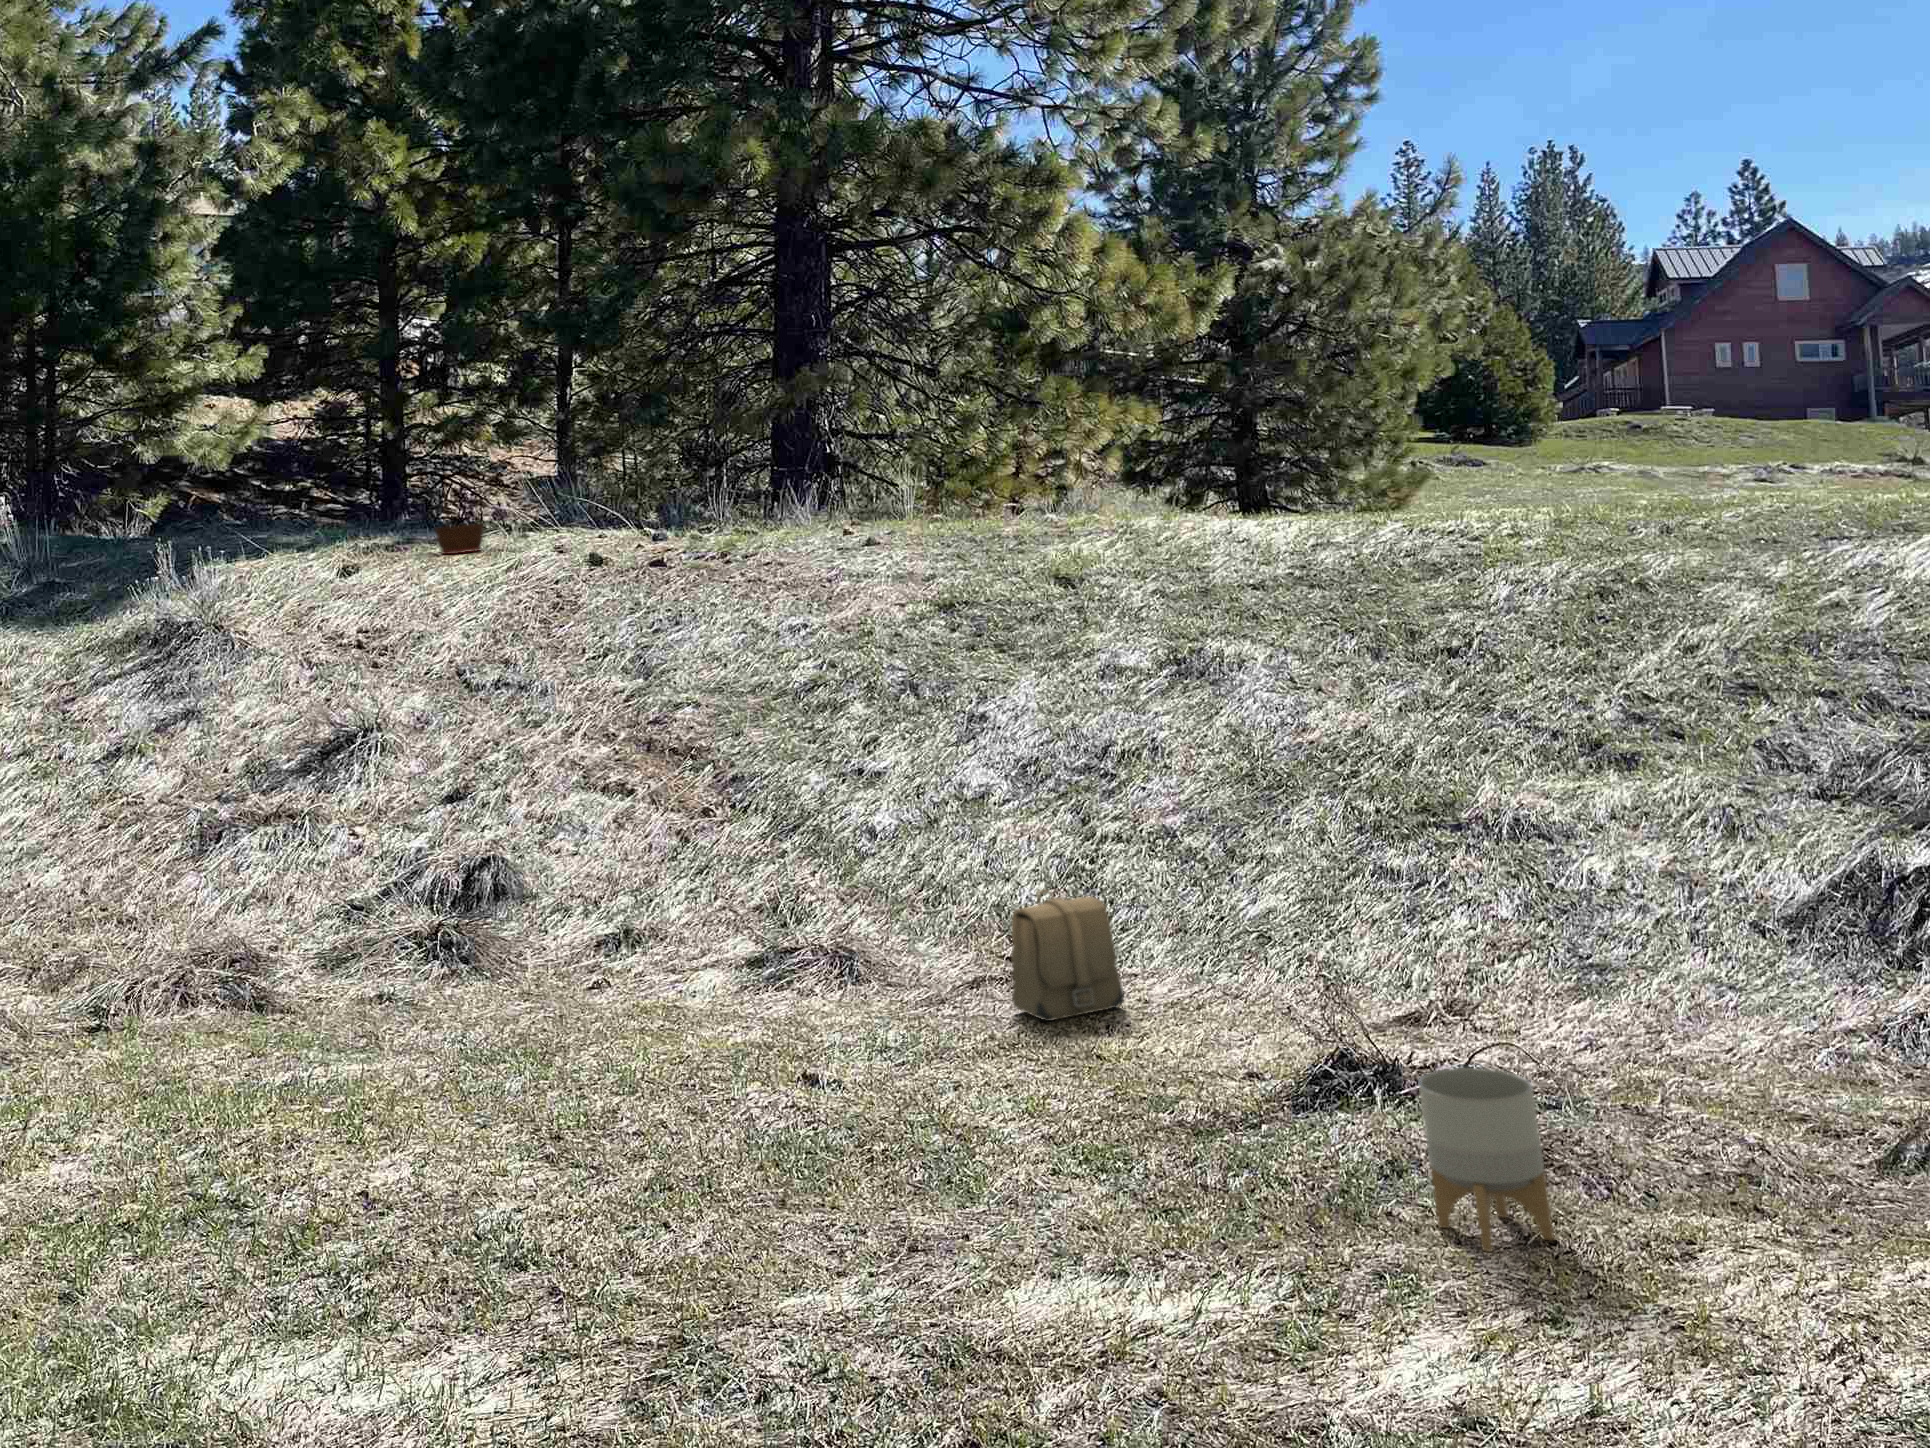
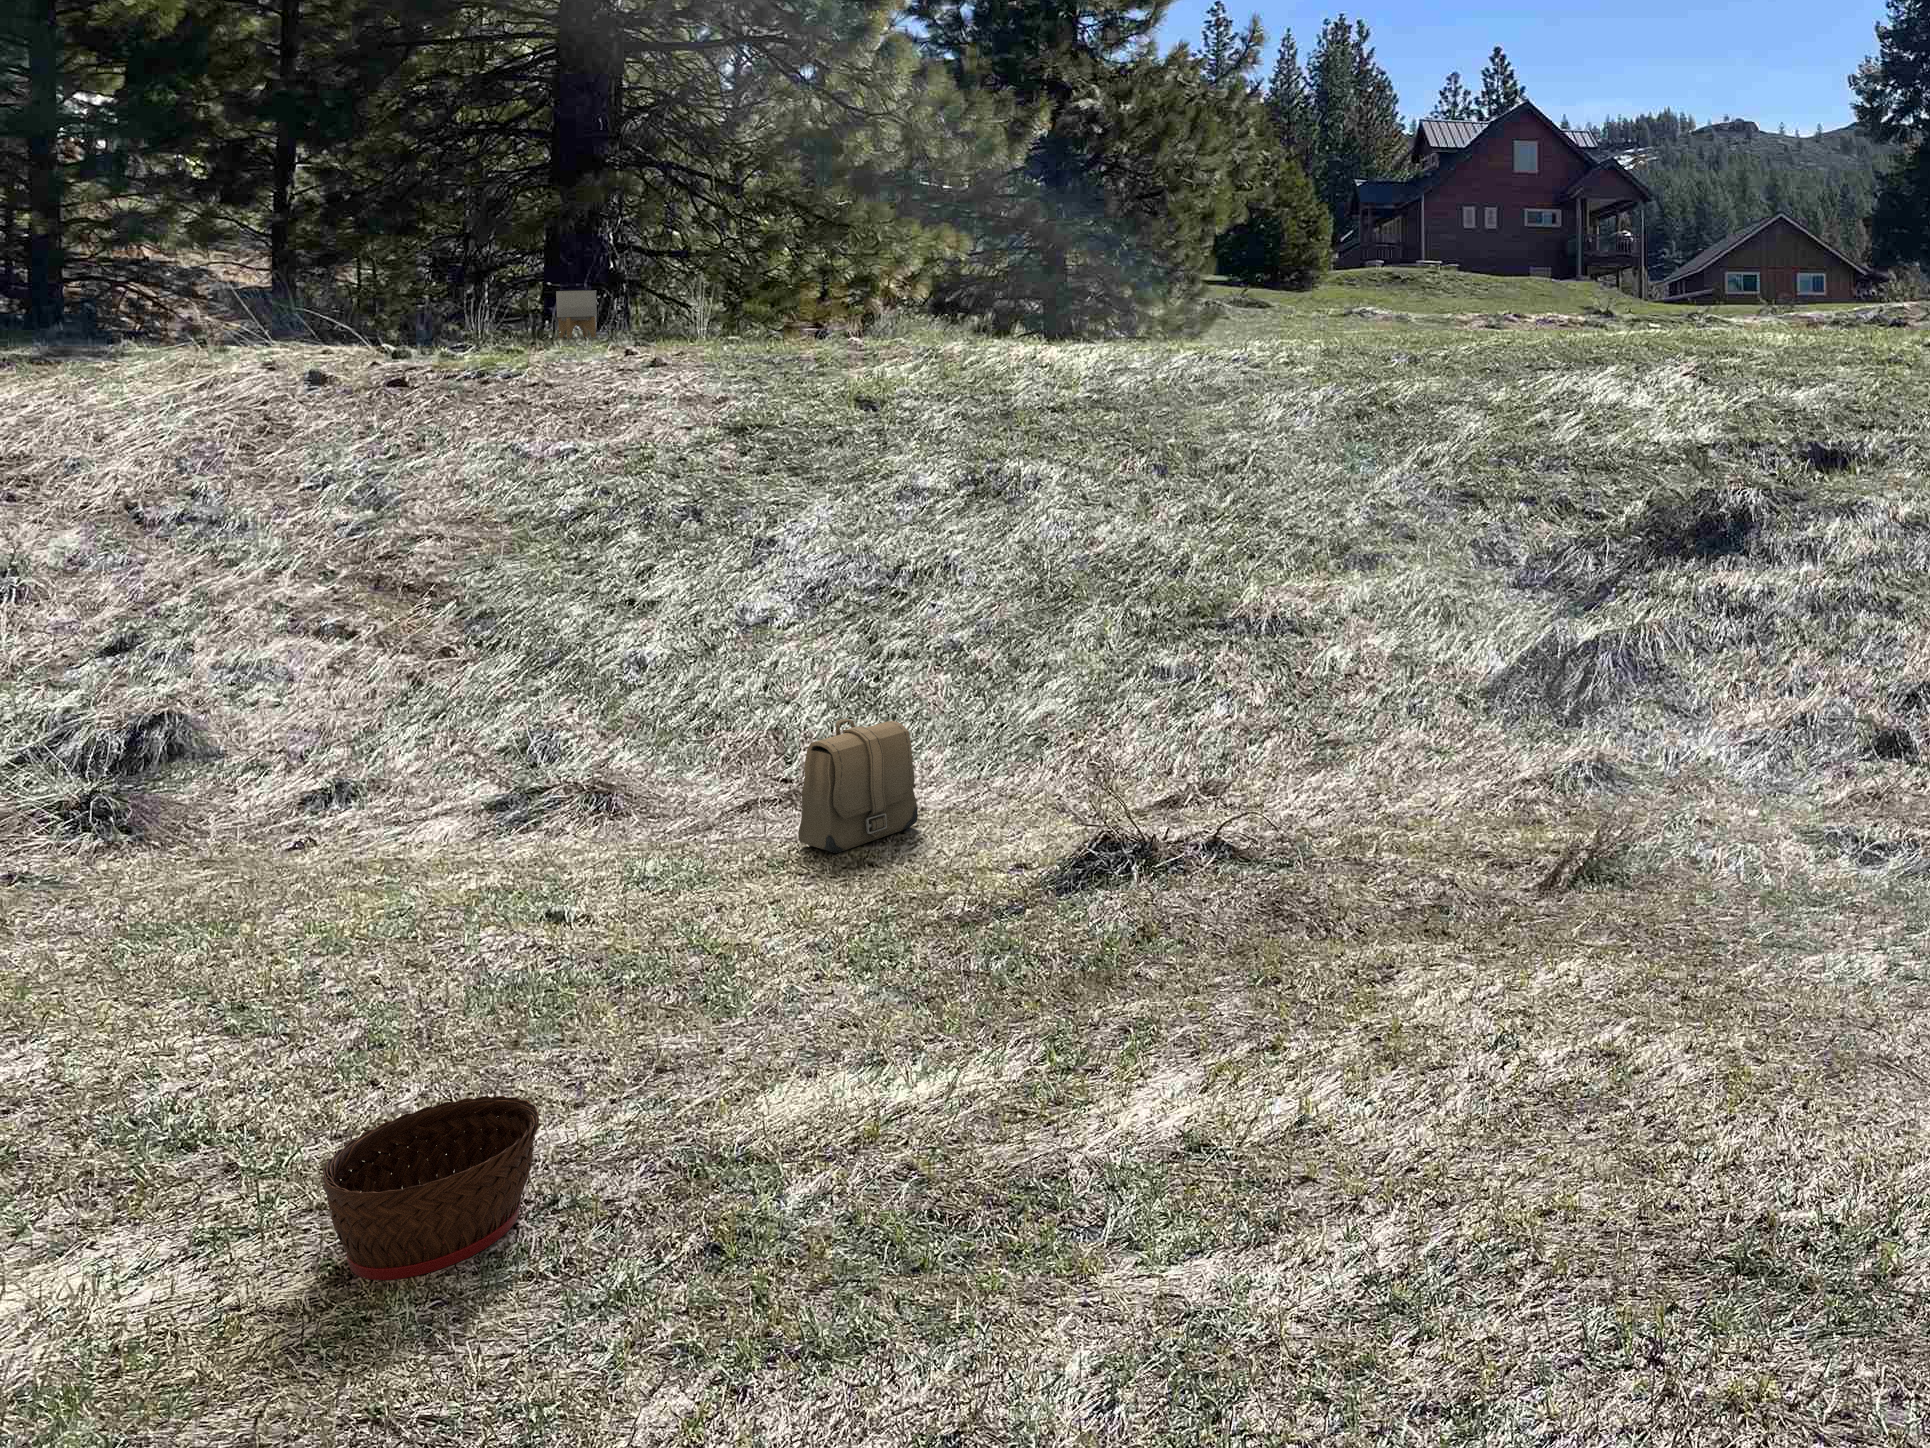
basket: present [435,523,484,554] -> present [321,1096,539,1280]
planter: present [1418,1068,1554,1252] -> present [556,290,597,338]

